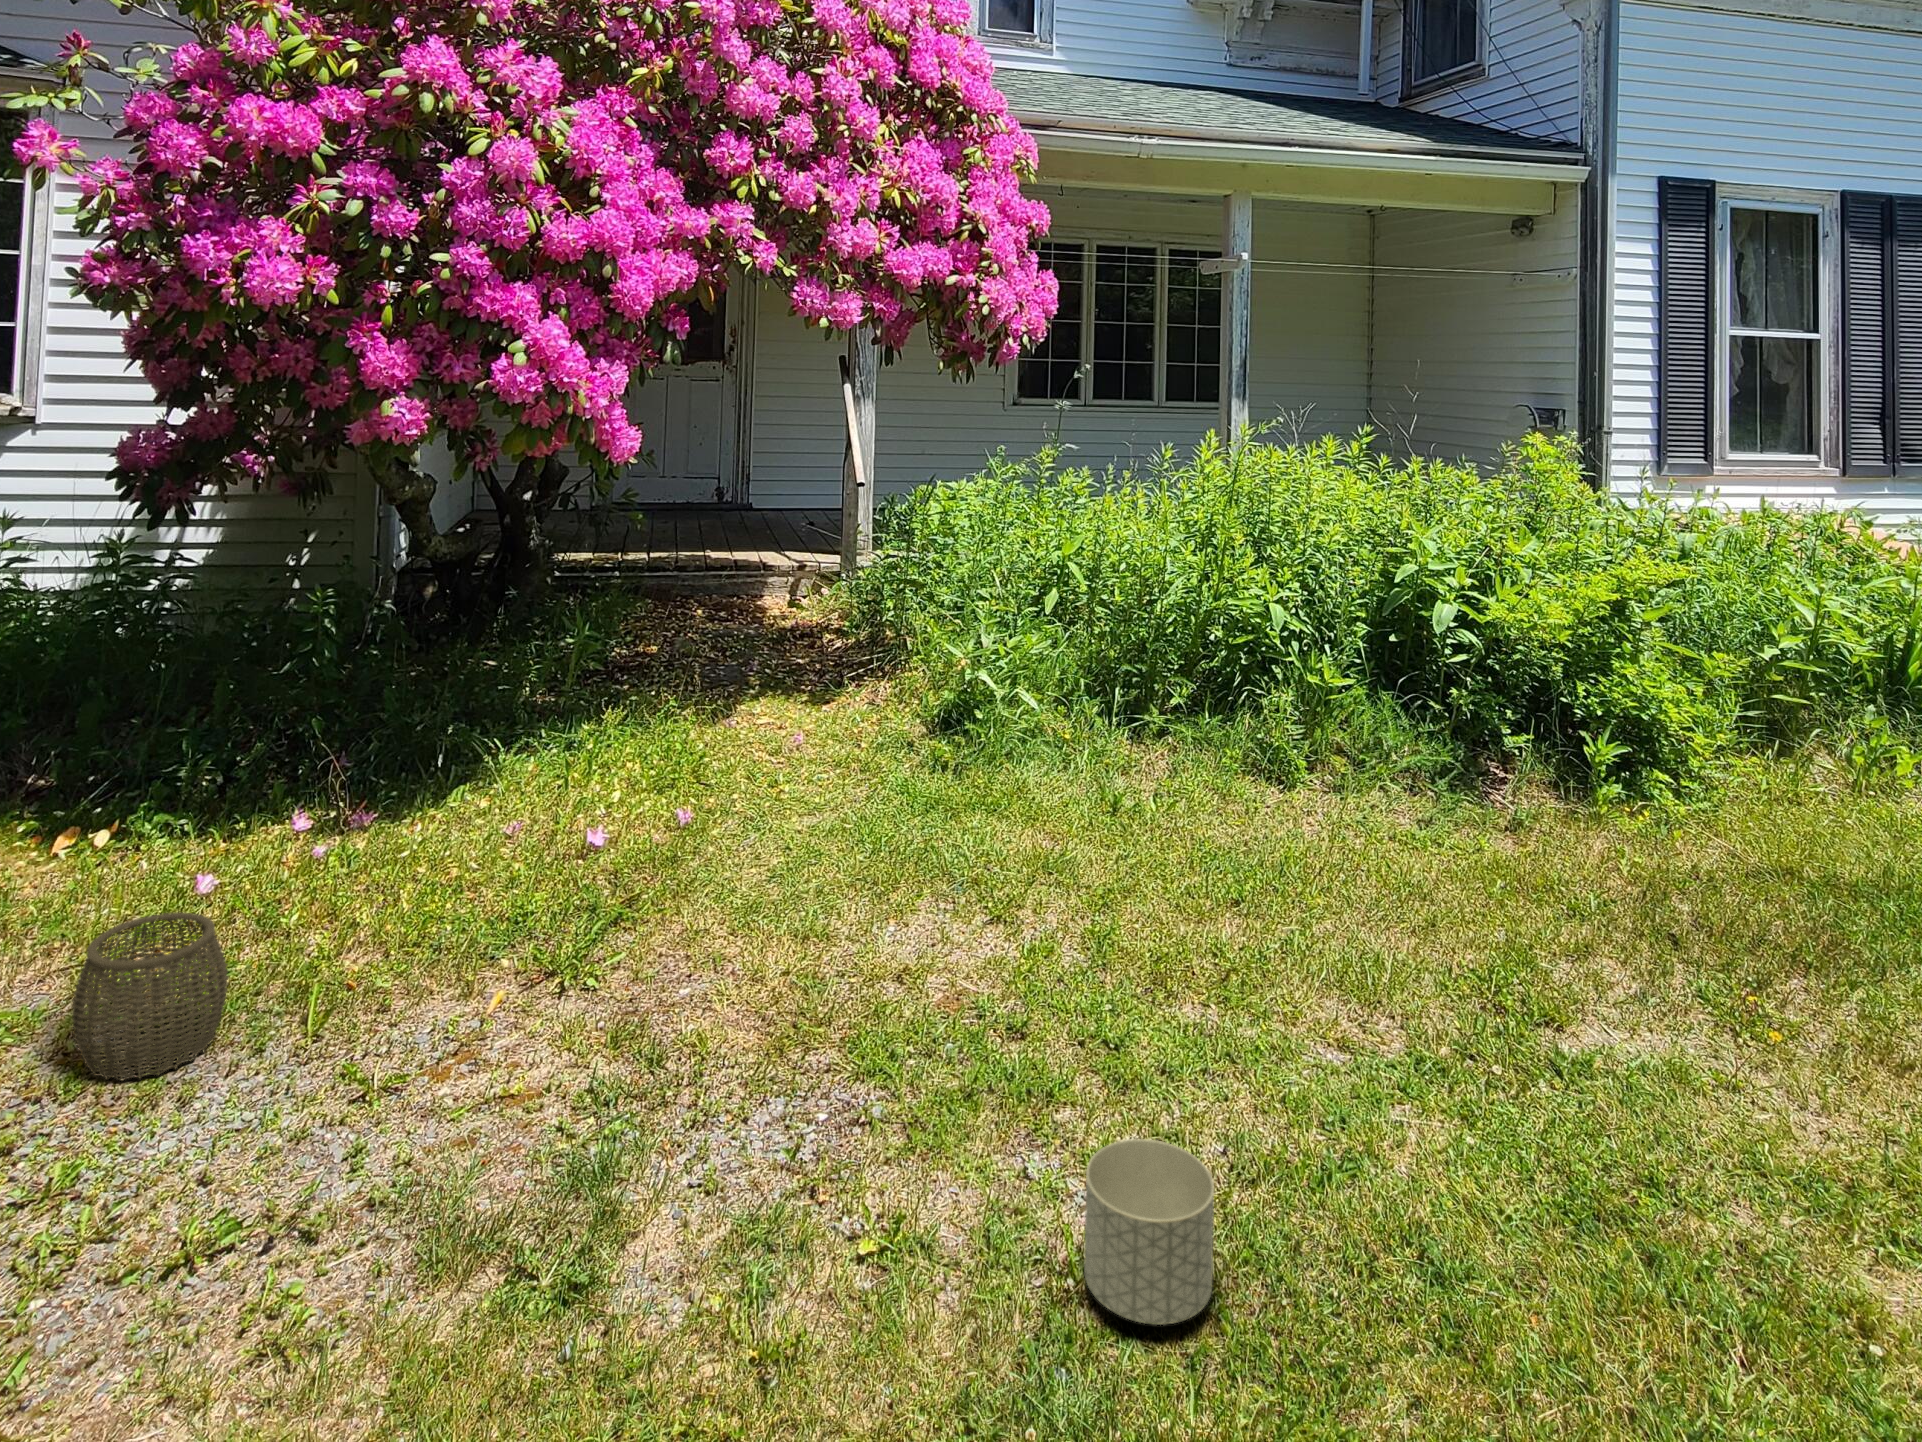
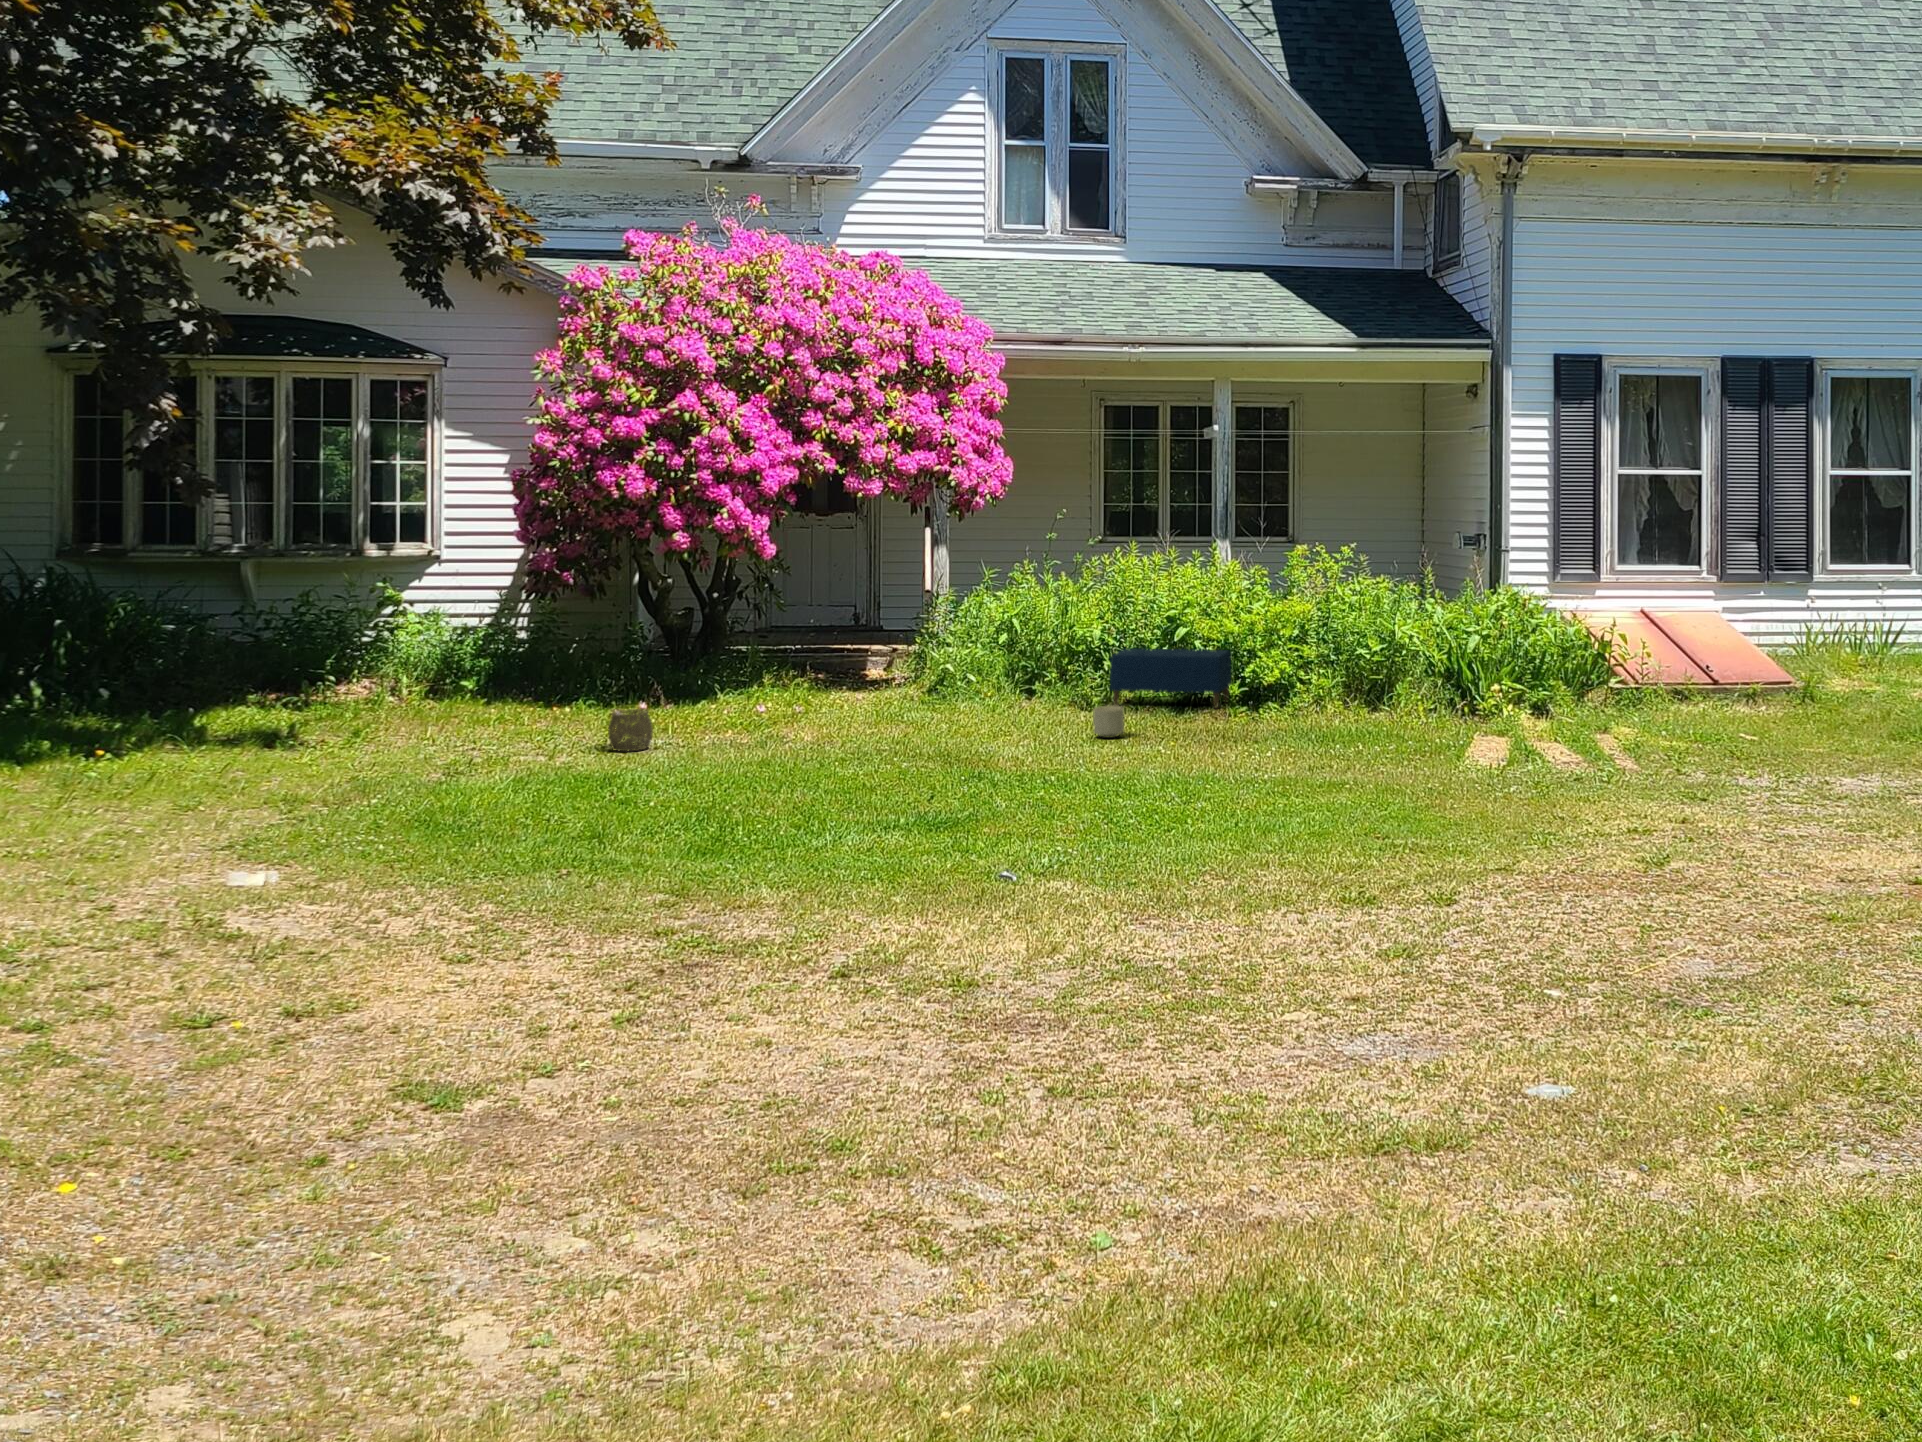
bench: none [1367,660,1656,832] -> present [1110,649,1231,709]
planter: present [1084,1139,1214,1325] -> present [1093,706,1124,738]

